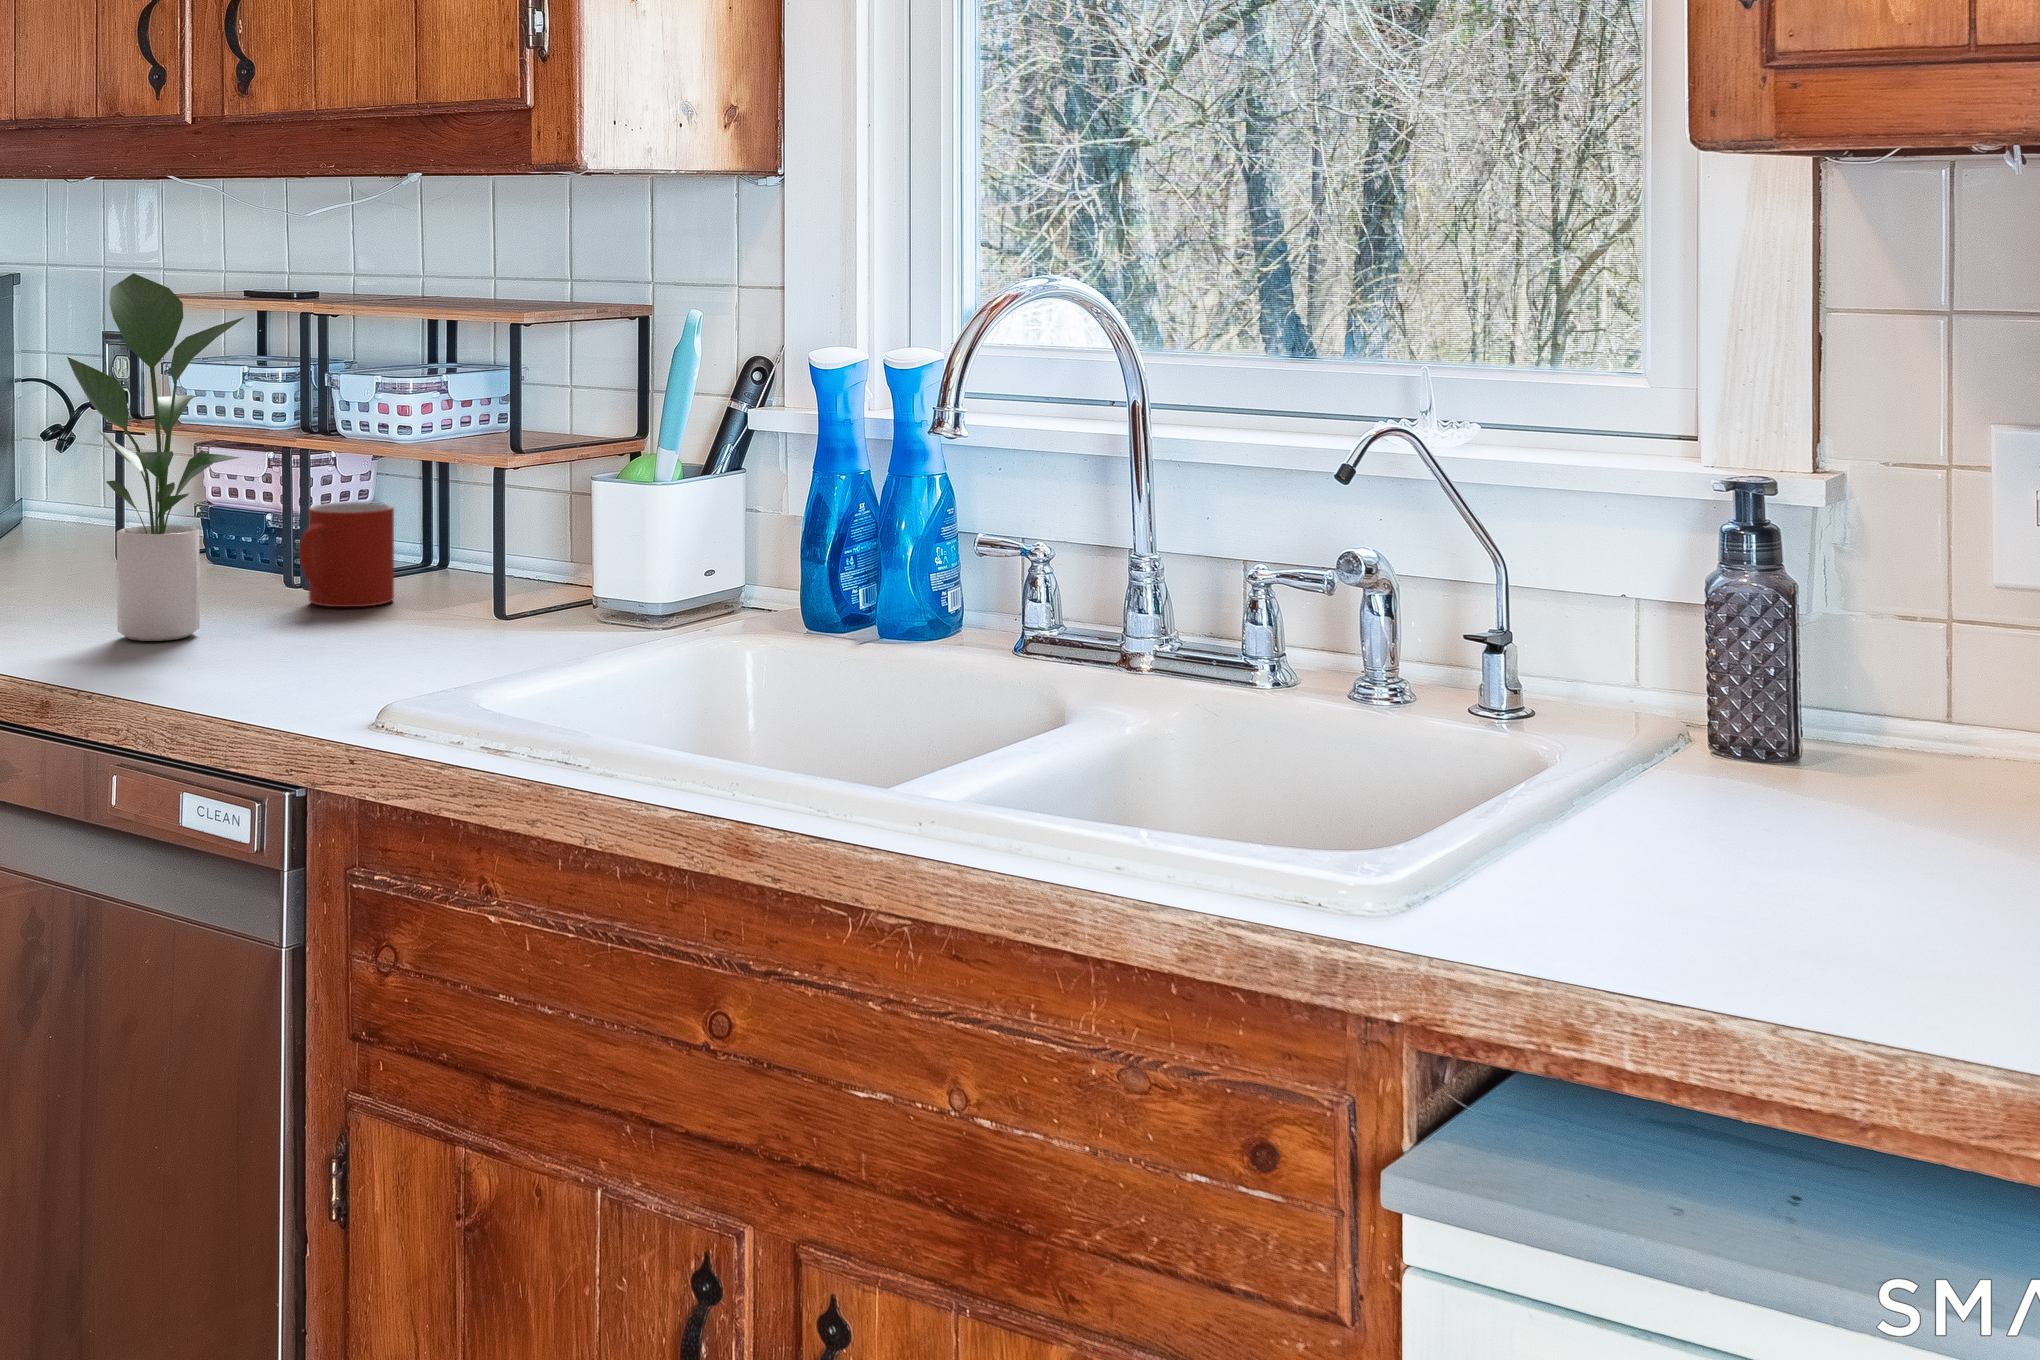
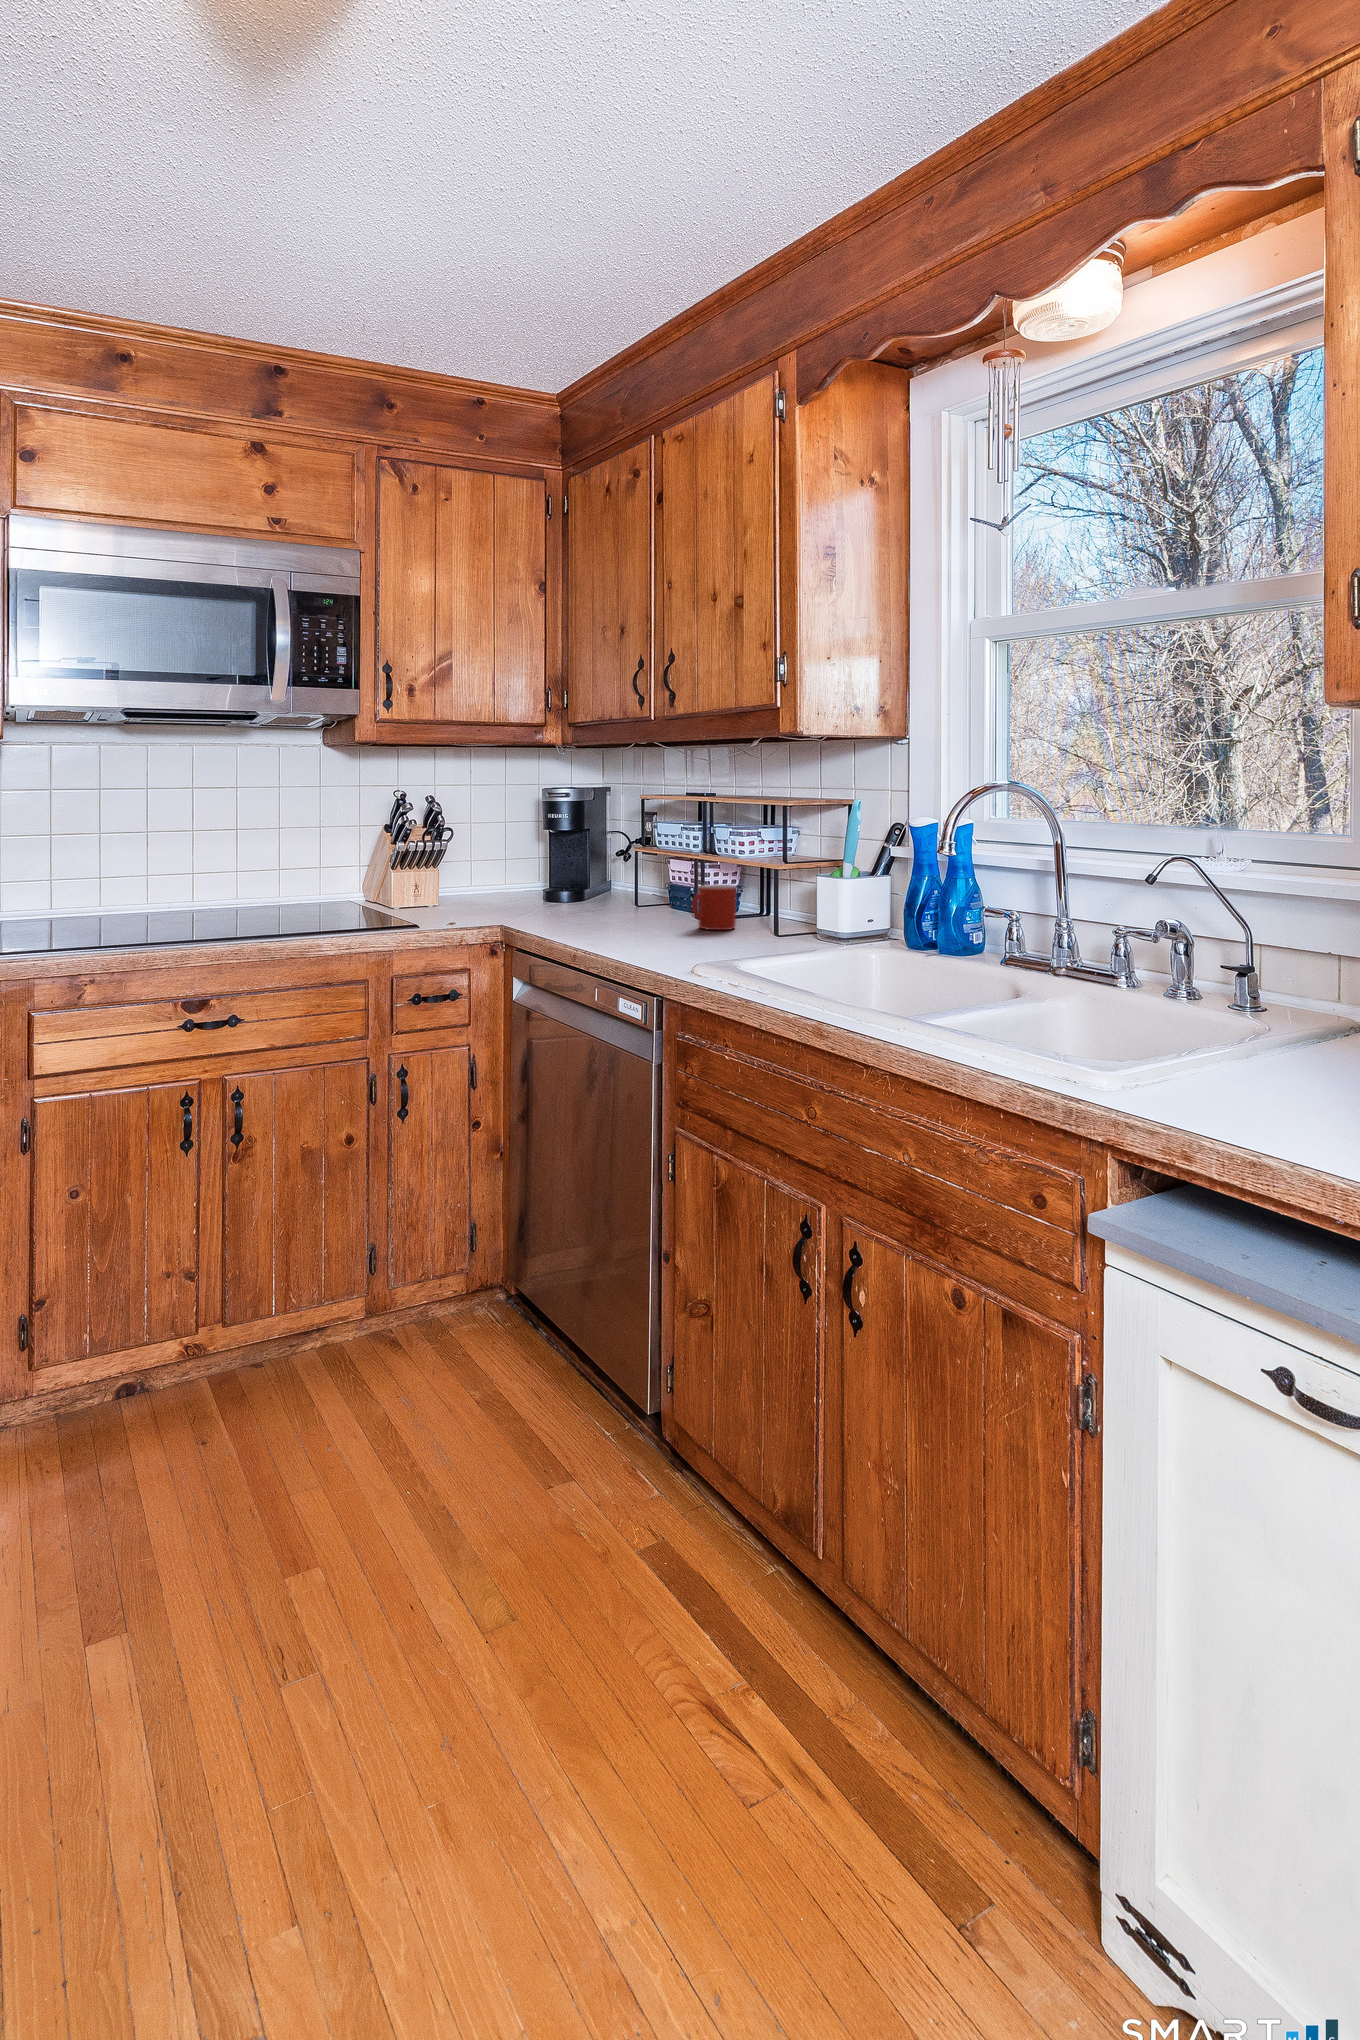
potted plant: present [67,273,245,641] -> none [591,782,665,938]

